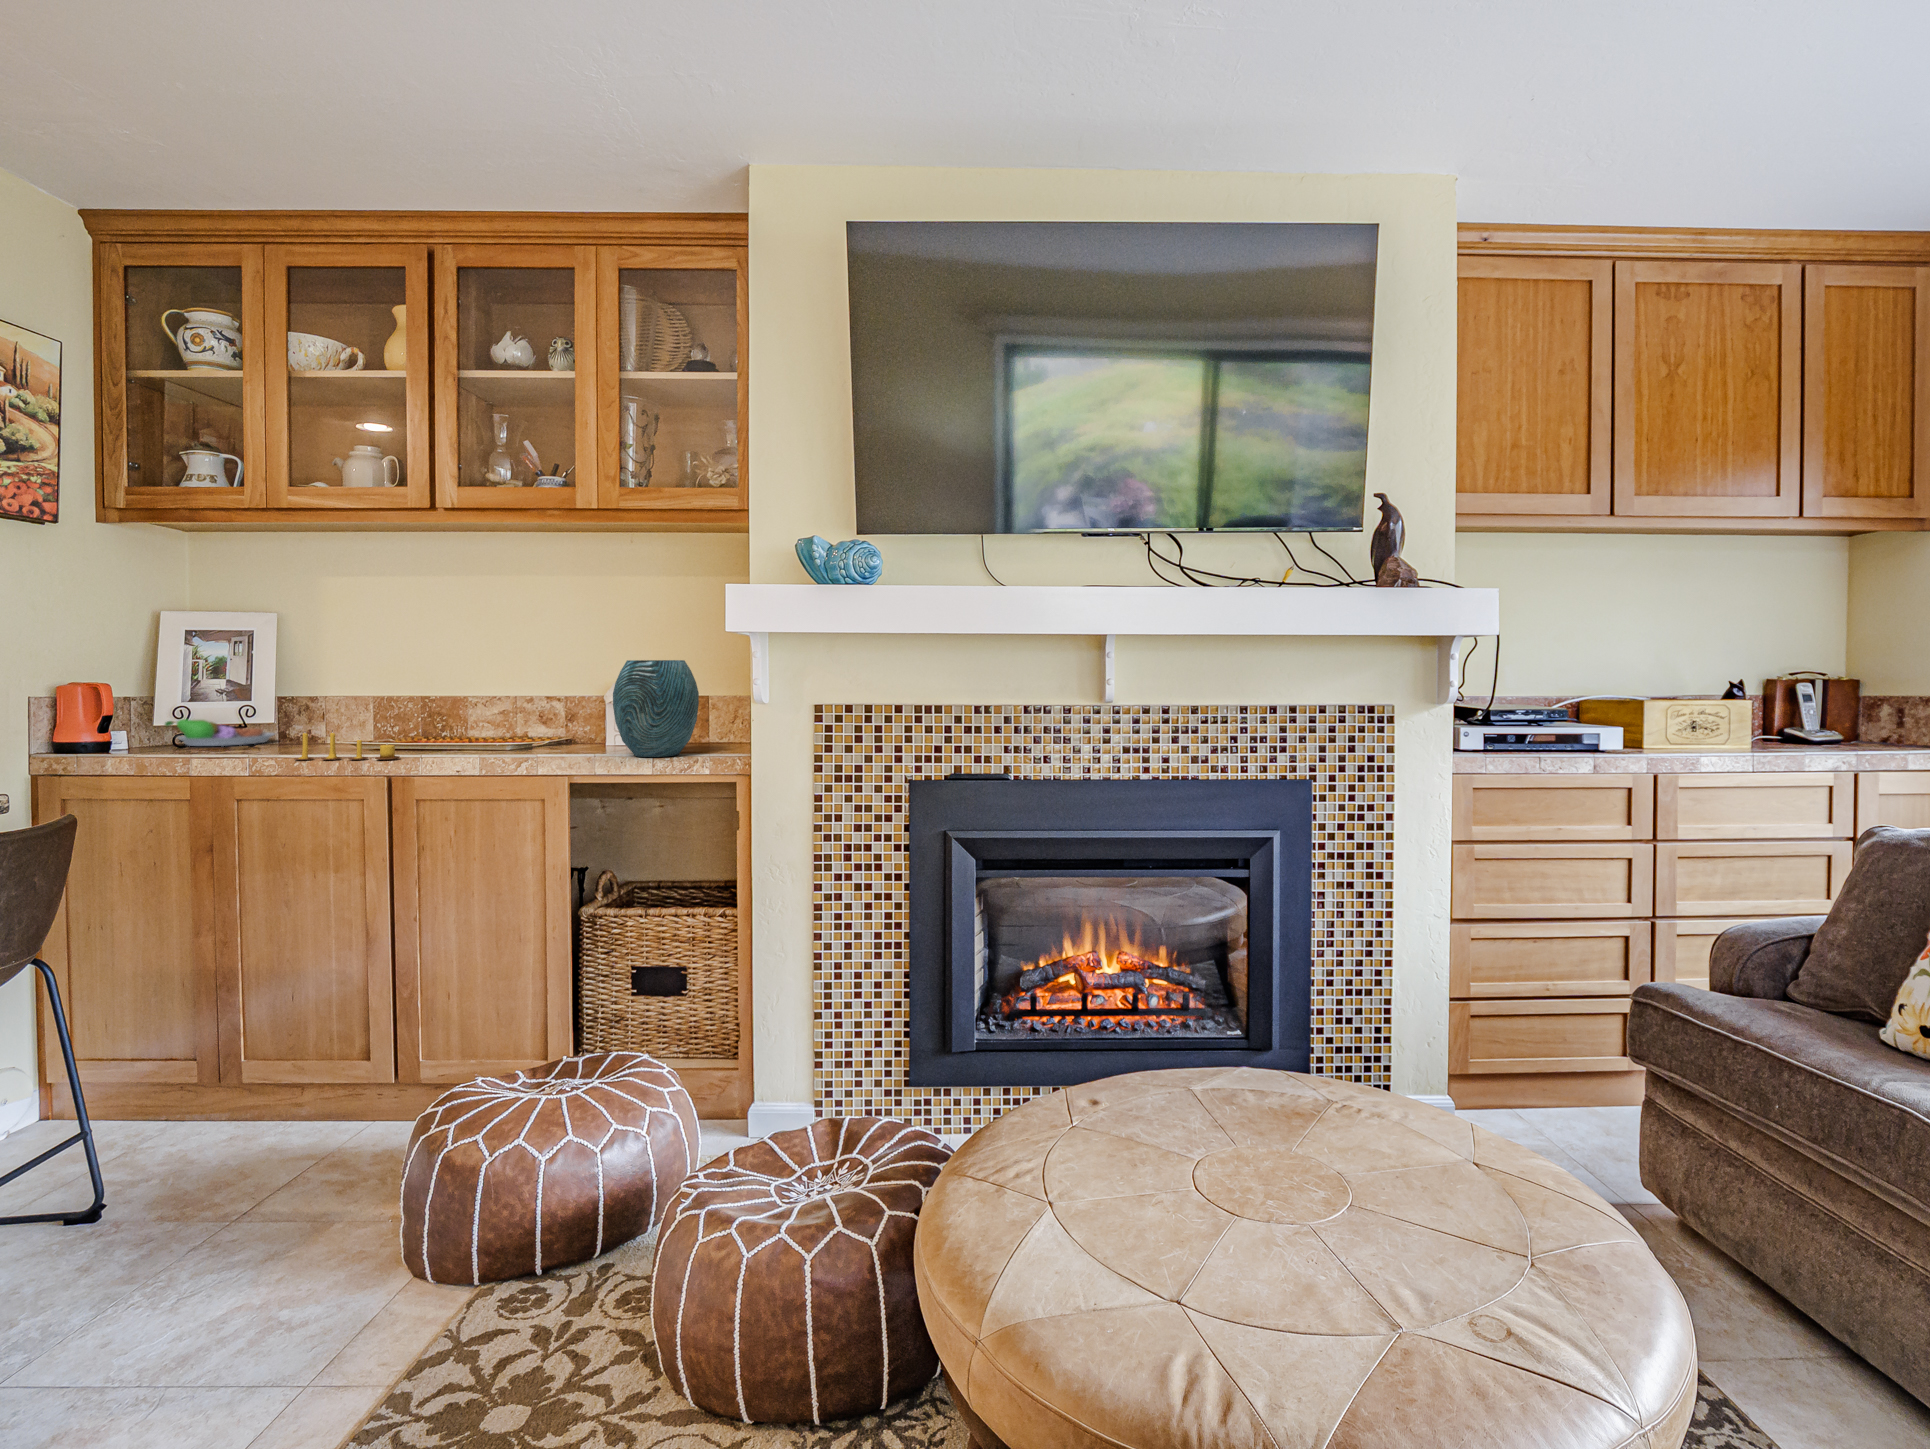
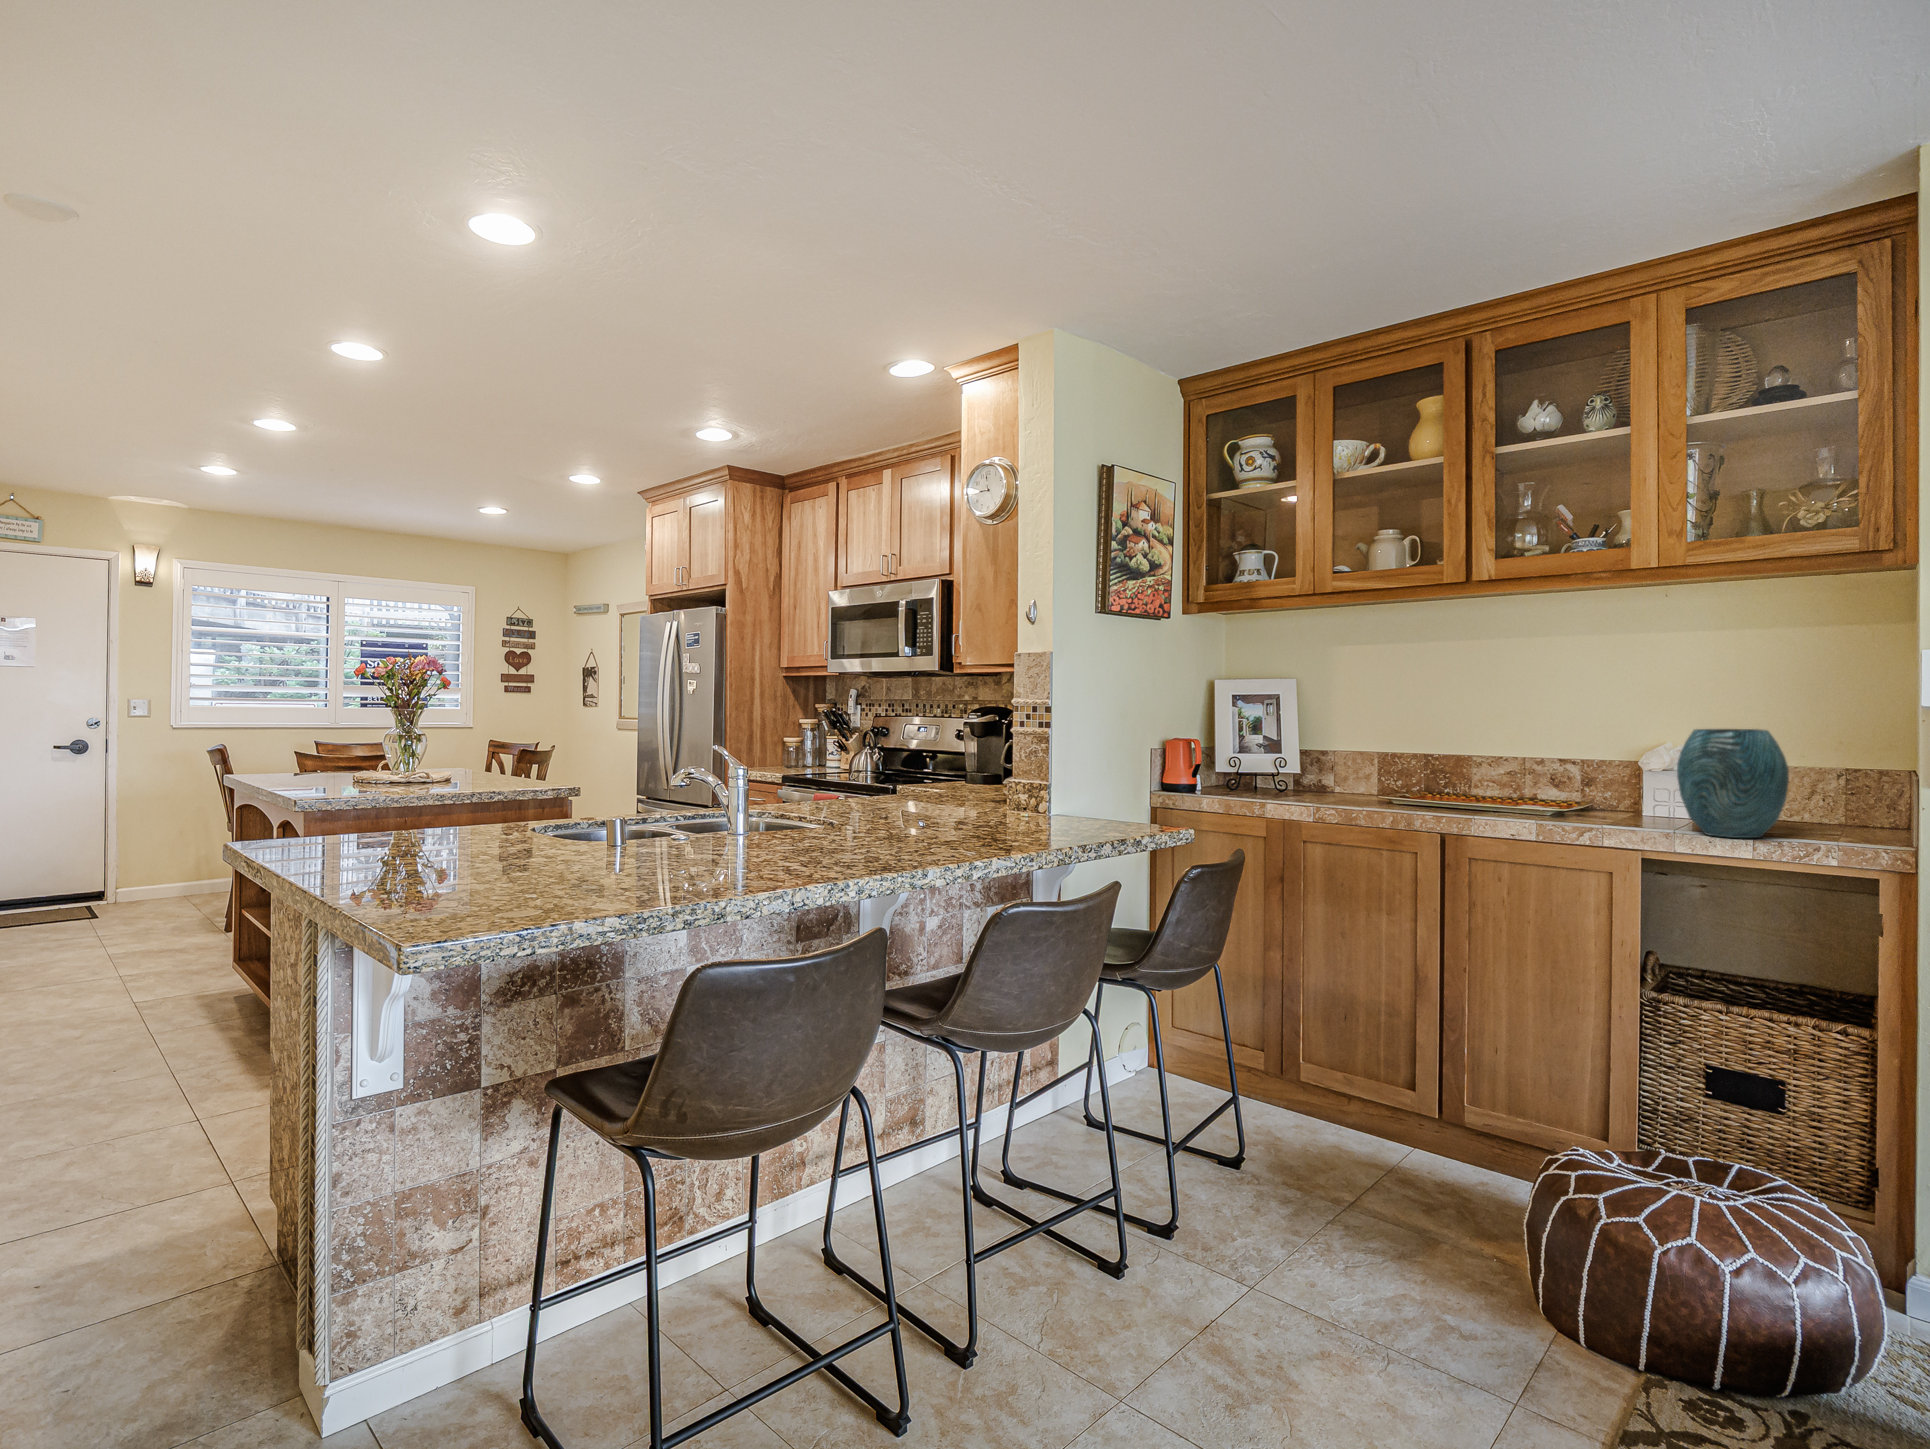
fruit bowl: present [165,719,275,746] -> none [1225,762,1300,792]
candle: present [294,730,400,760] -> none [1350,787,1444,819]

